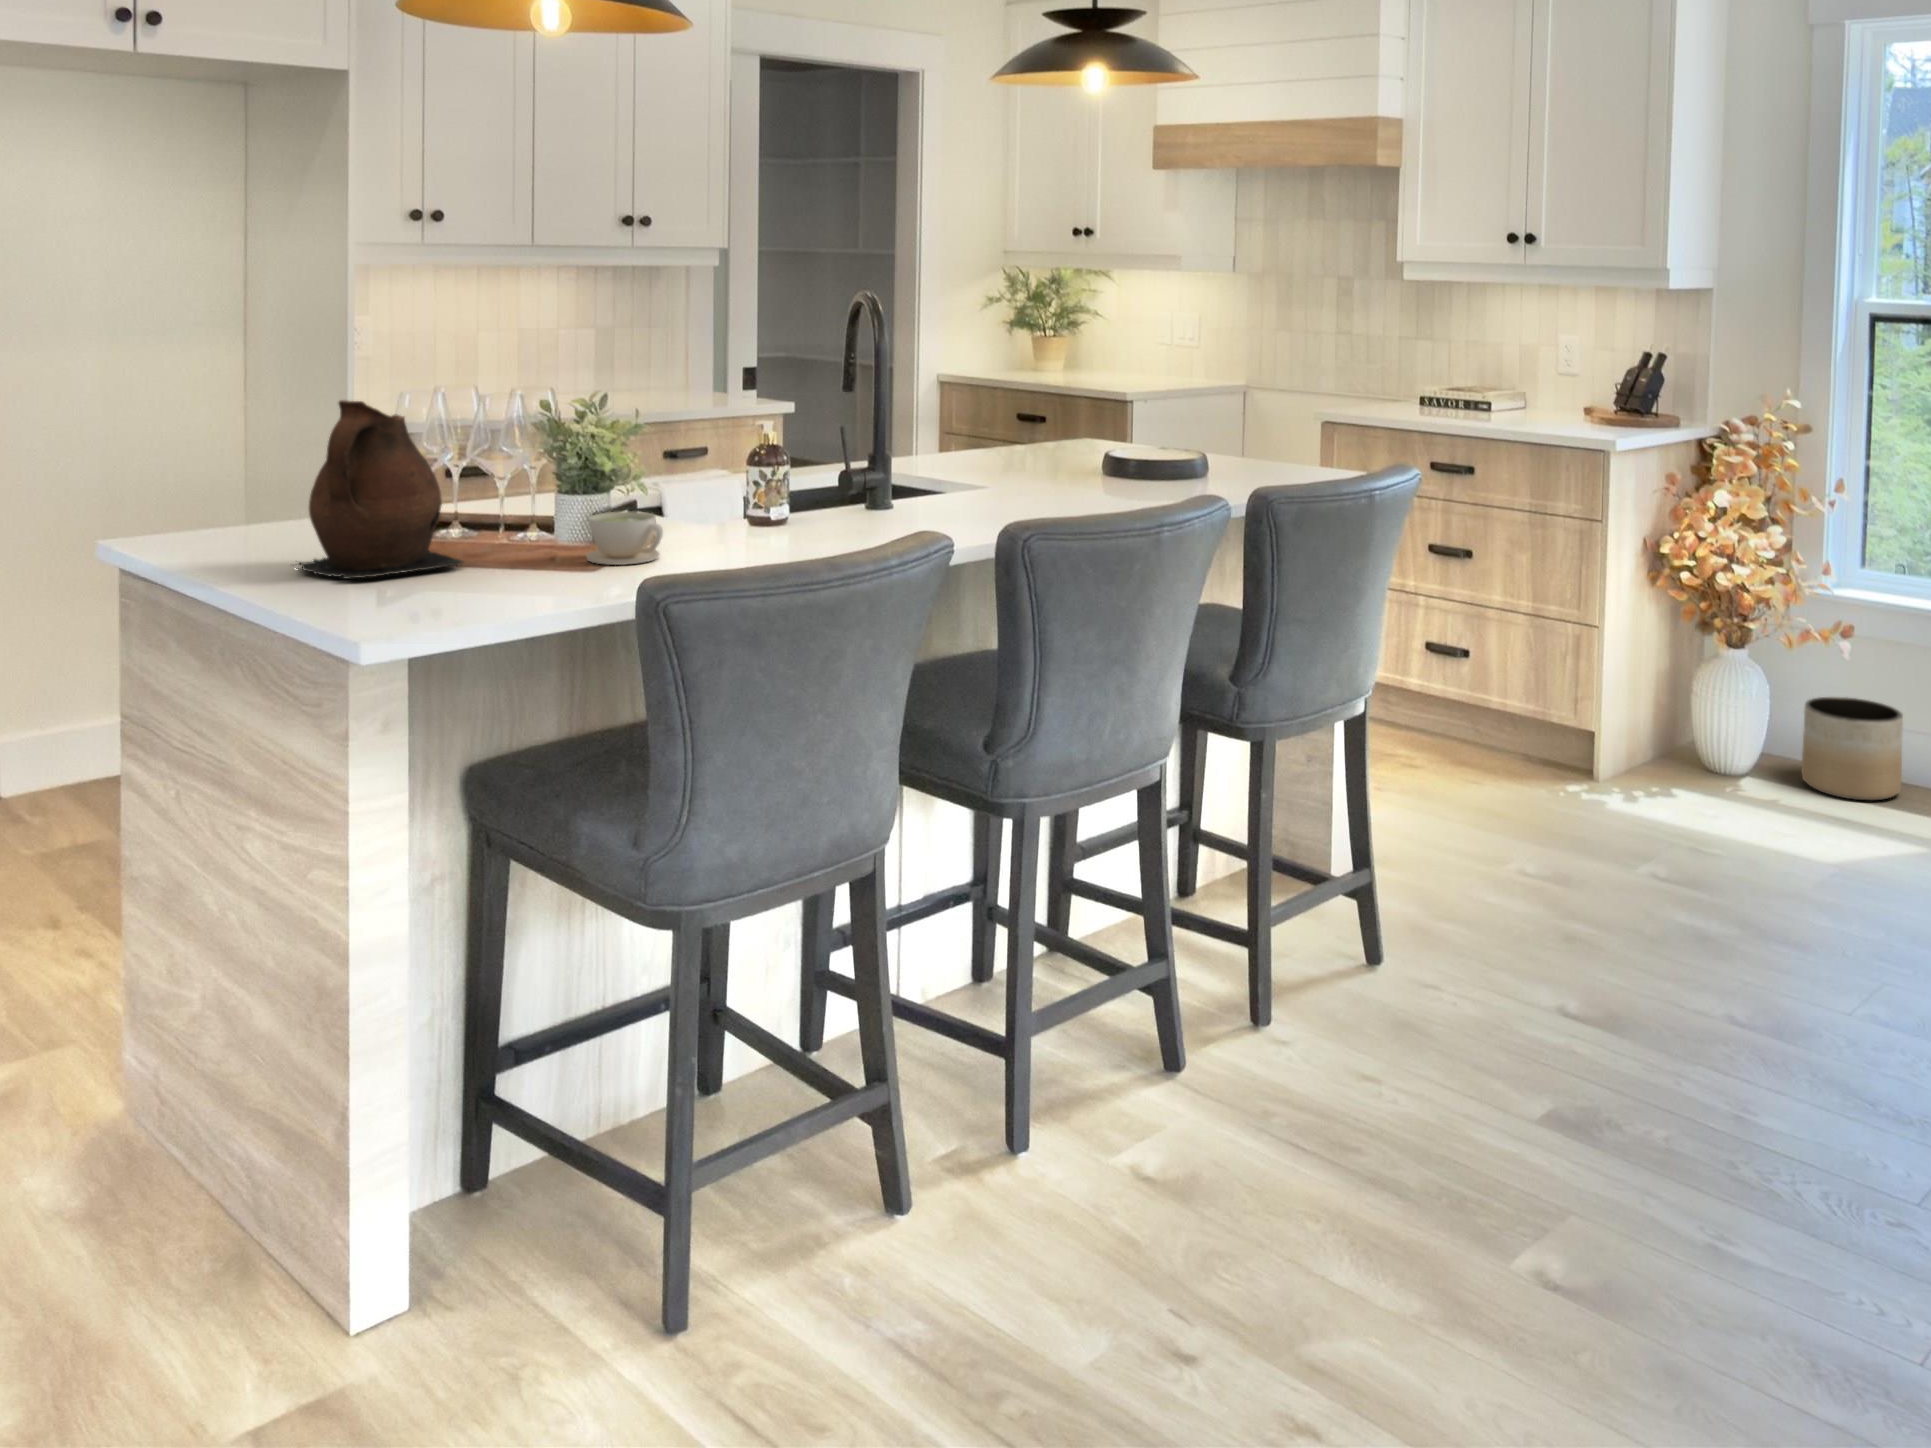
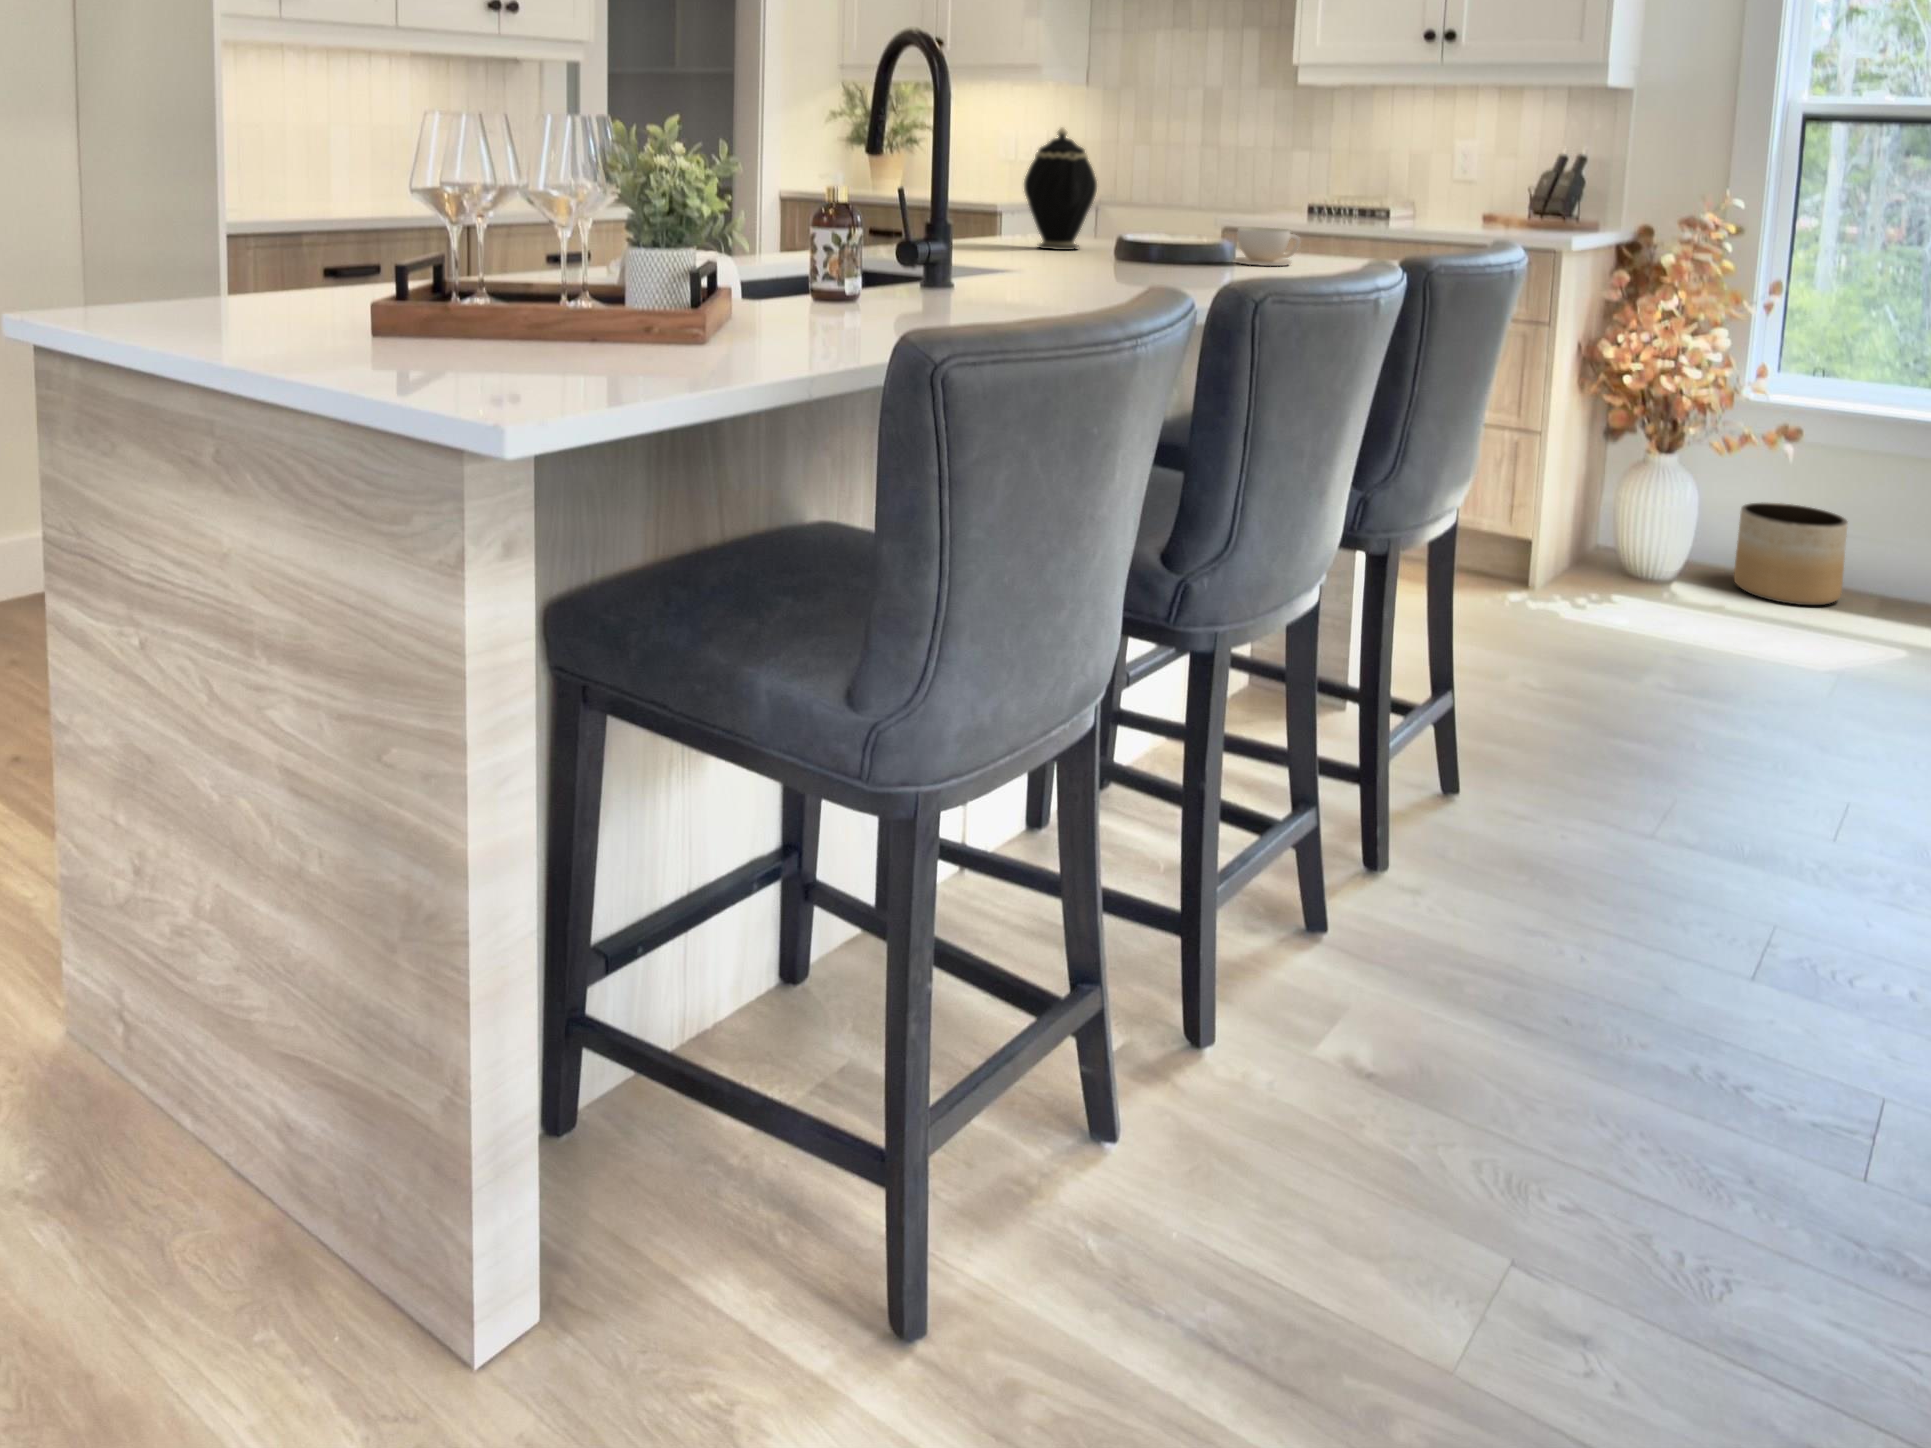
teapot: none [1031,350,1096,460] -> present [1024,128,1097,250]
ceramic pitcher: present [296,400,463,579] -> none [322,106,553,353]
coffee cup: present [587,511,663,565] -> present [1234,227,1300,266]

